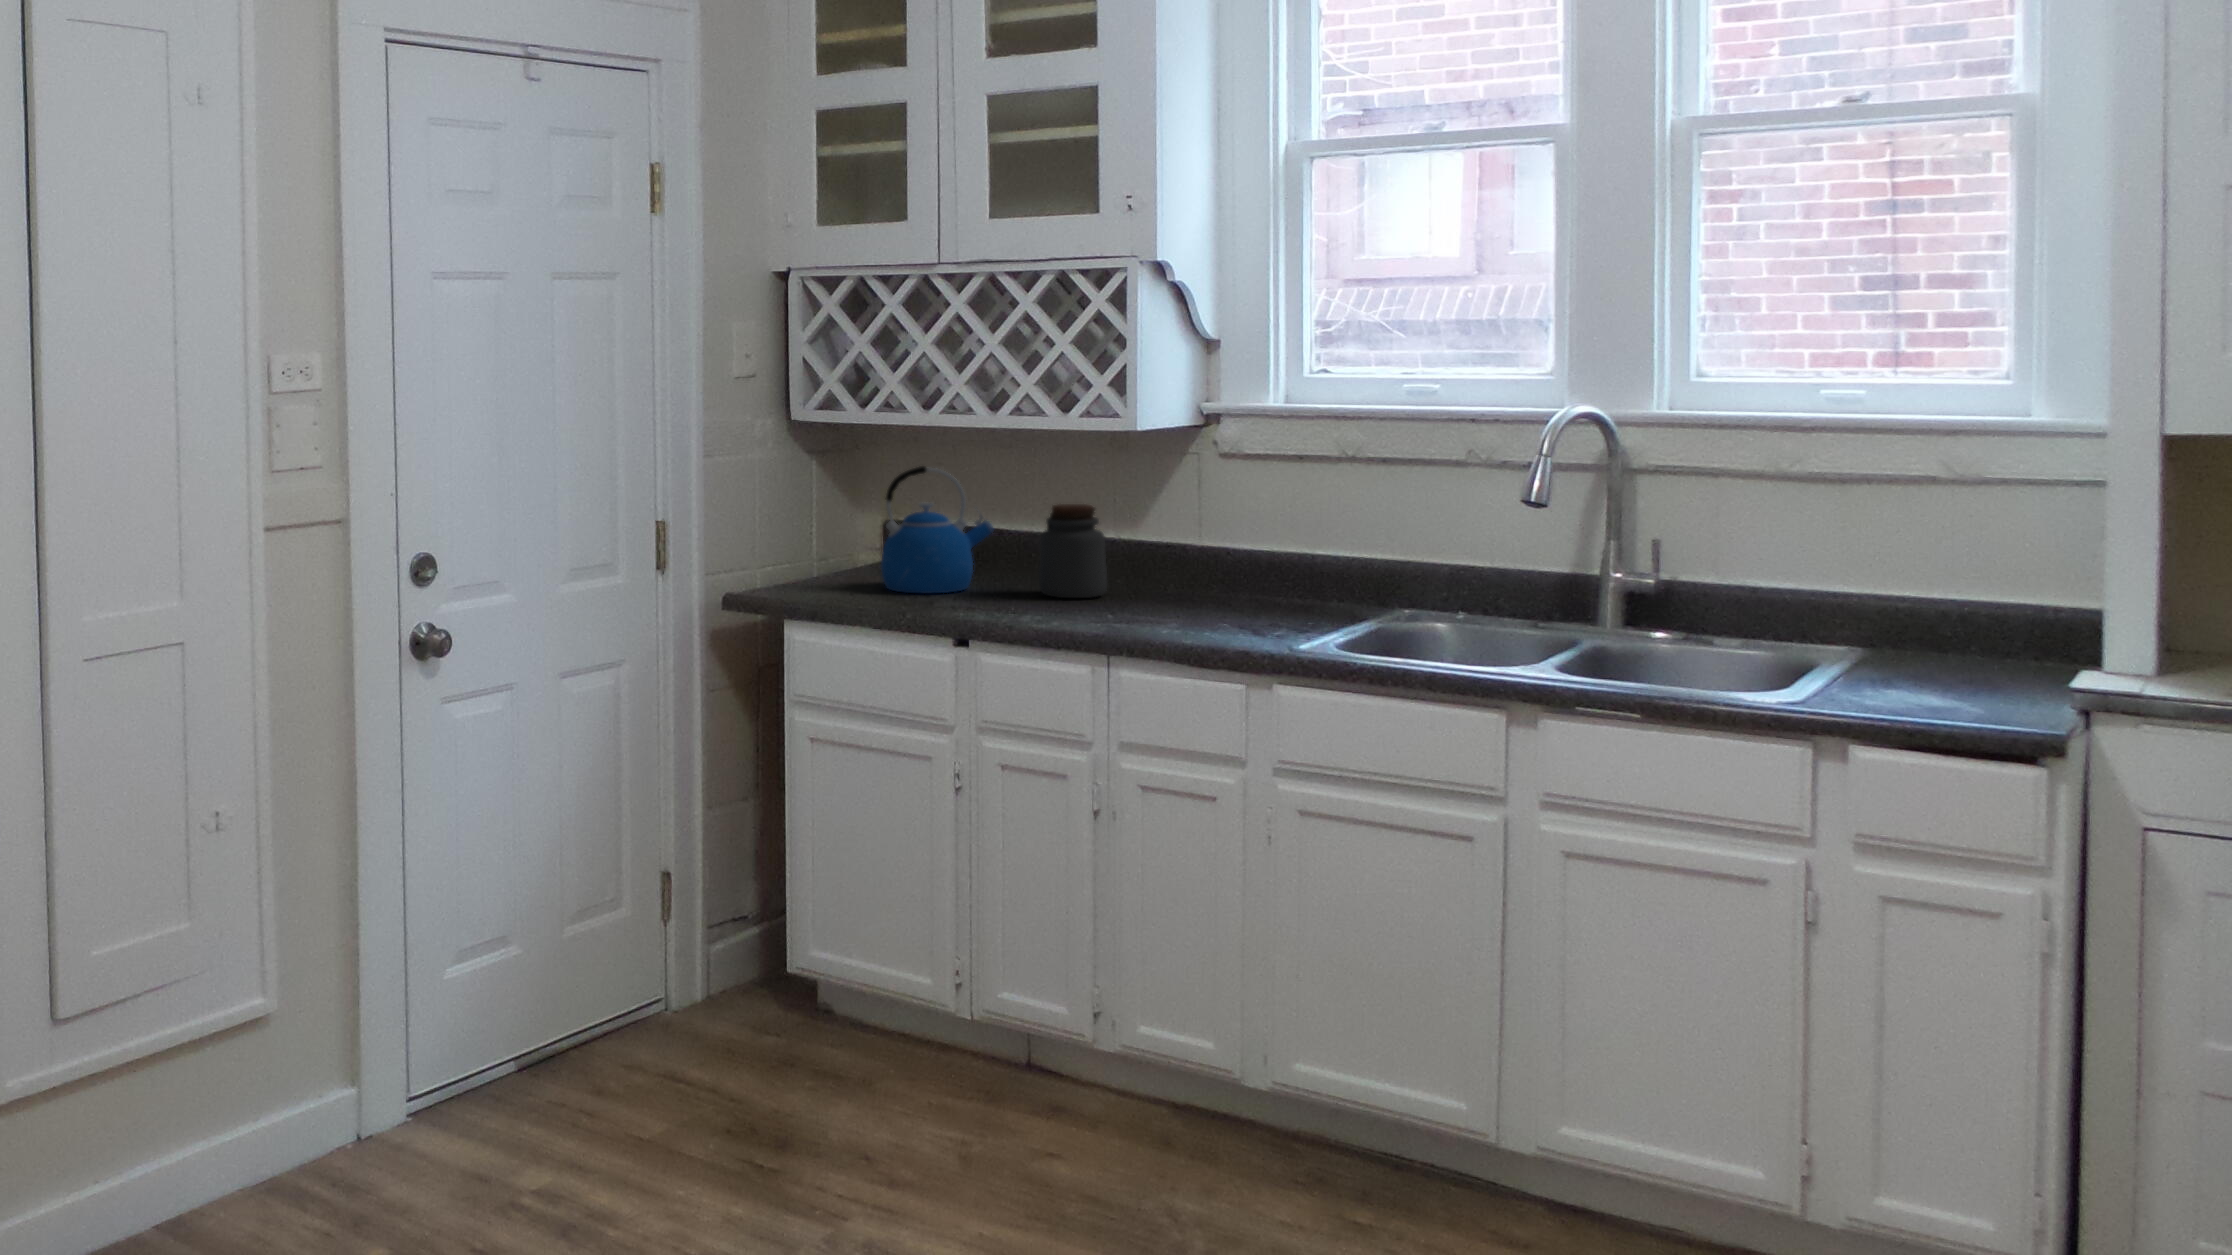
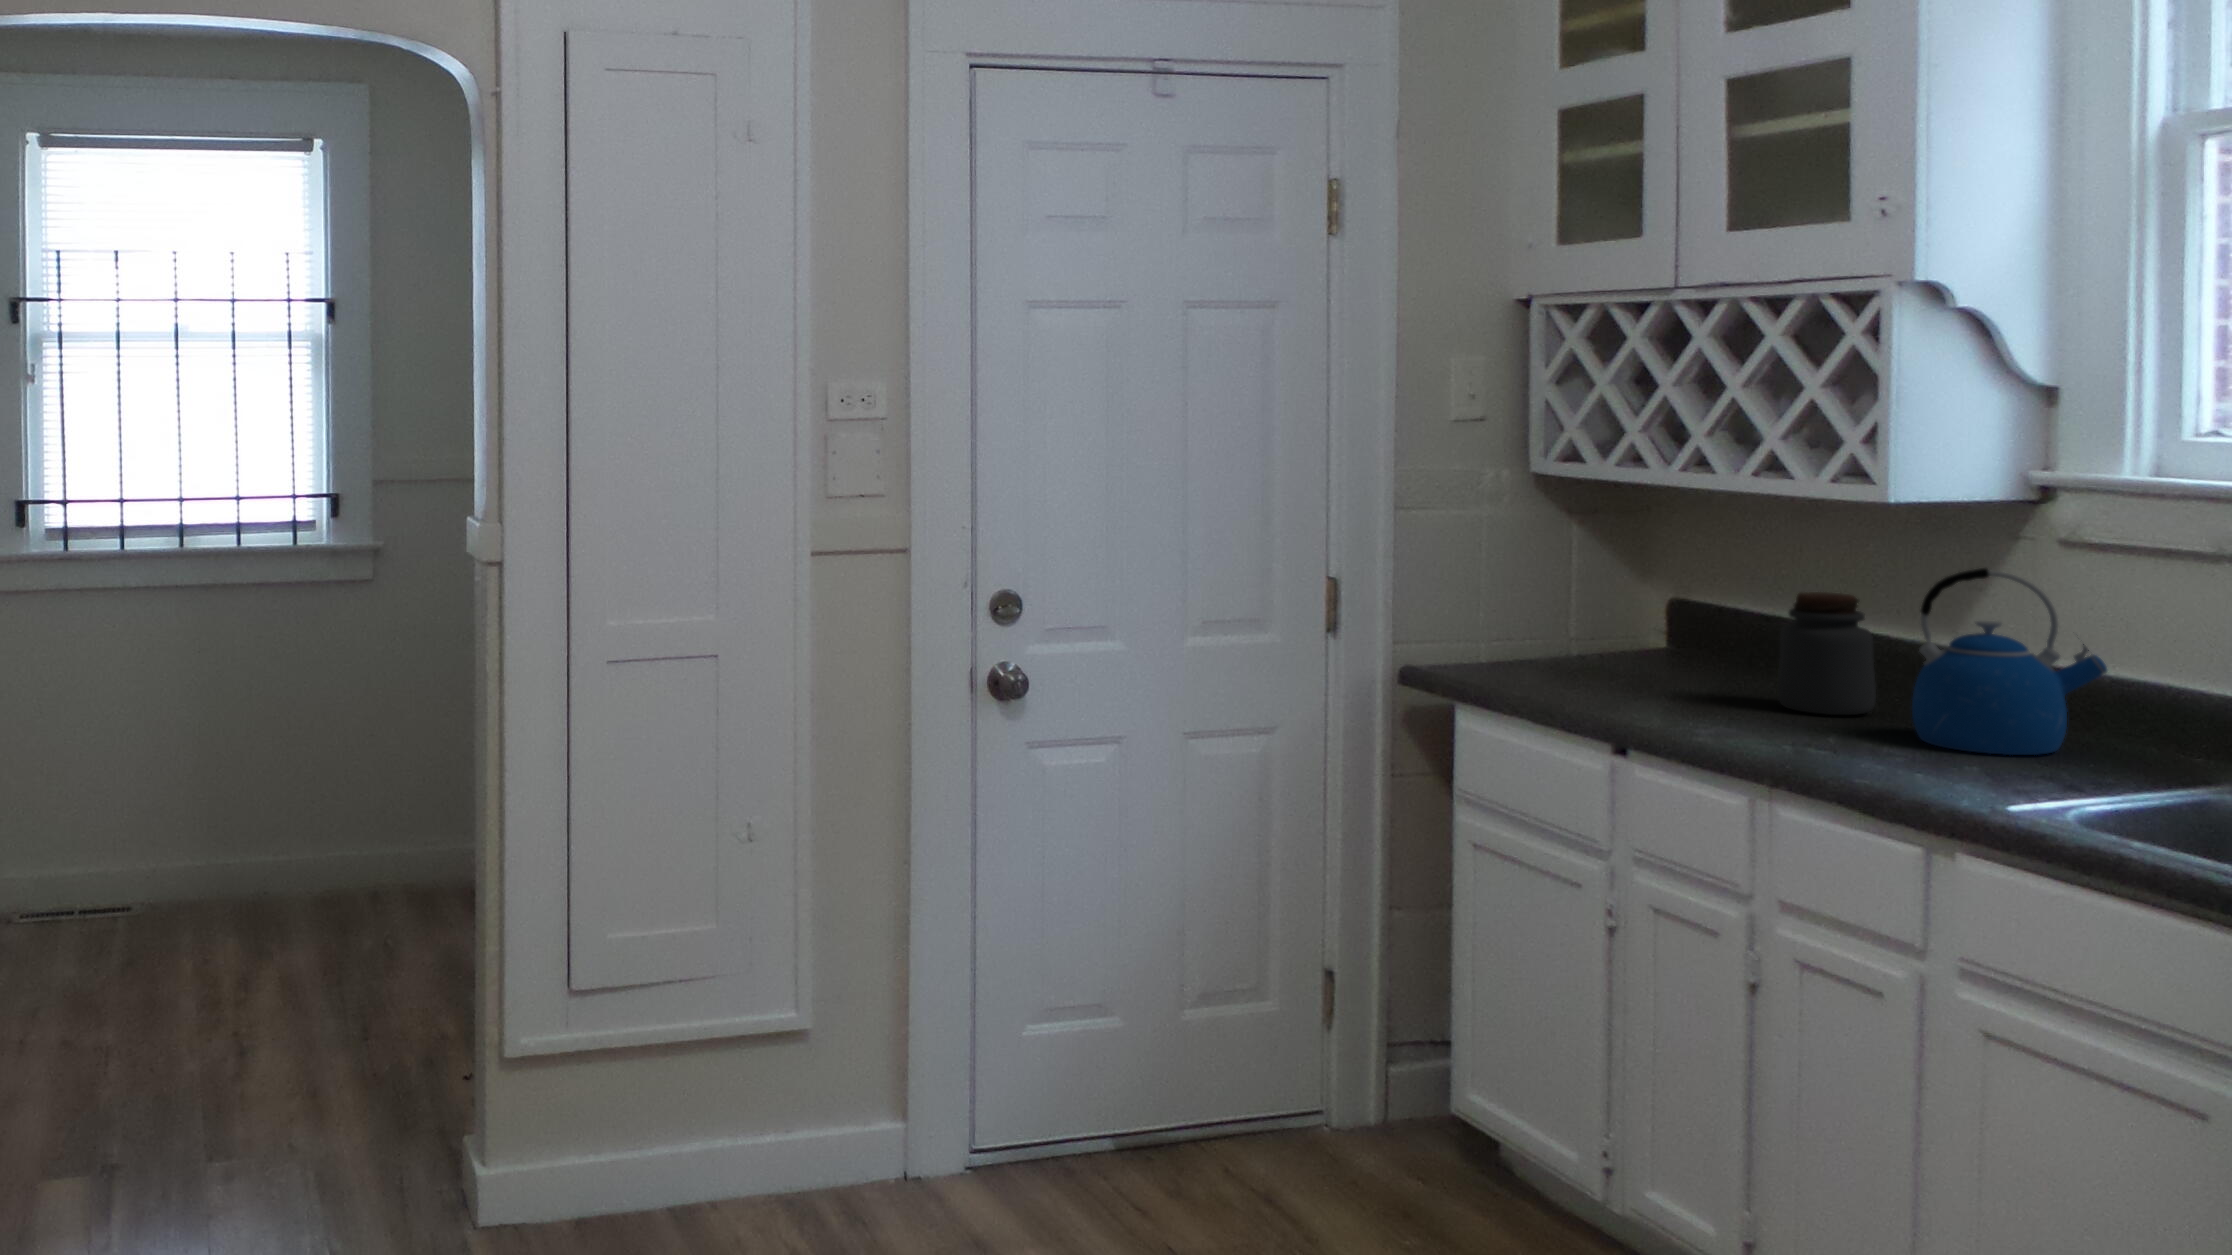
kettle: present [882,466,993,593] -> present [1912,568,2107,755]

